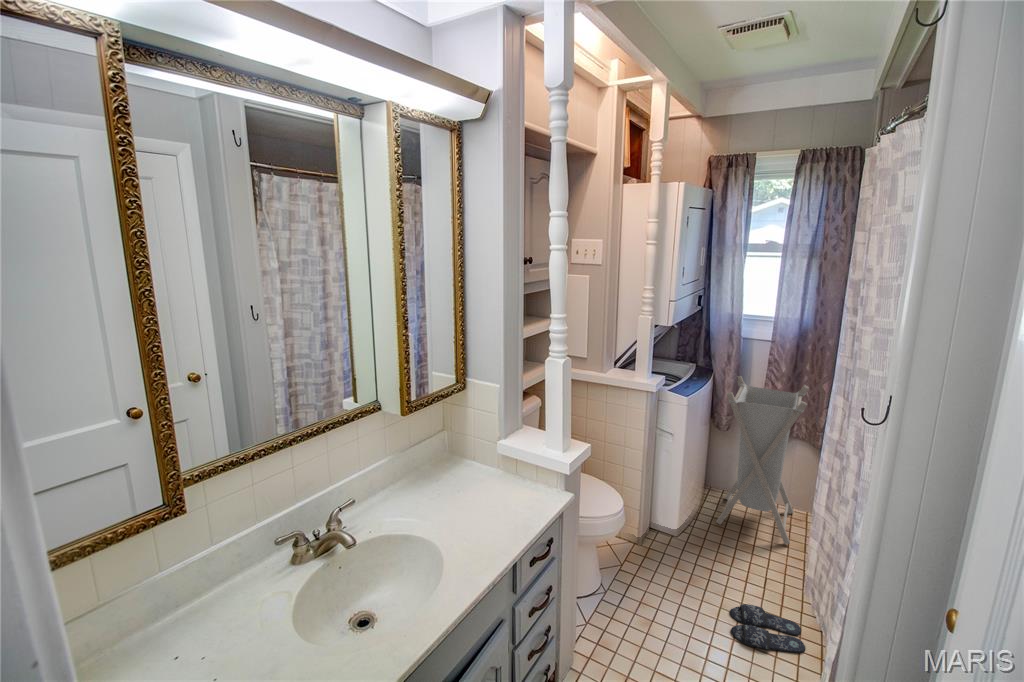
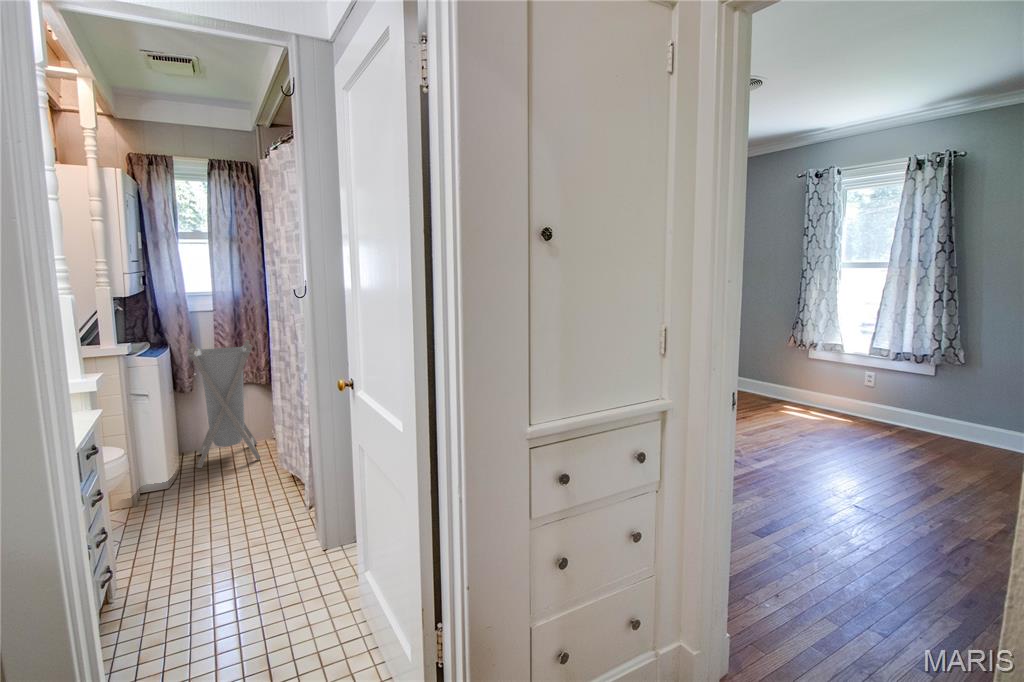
slippers: present [730,604,805,653] -> none [230,489,289,513]

